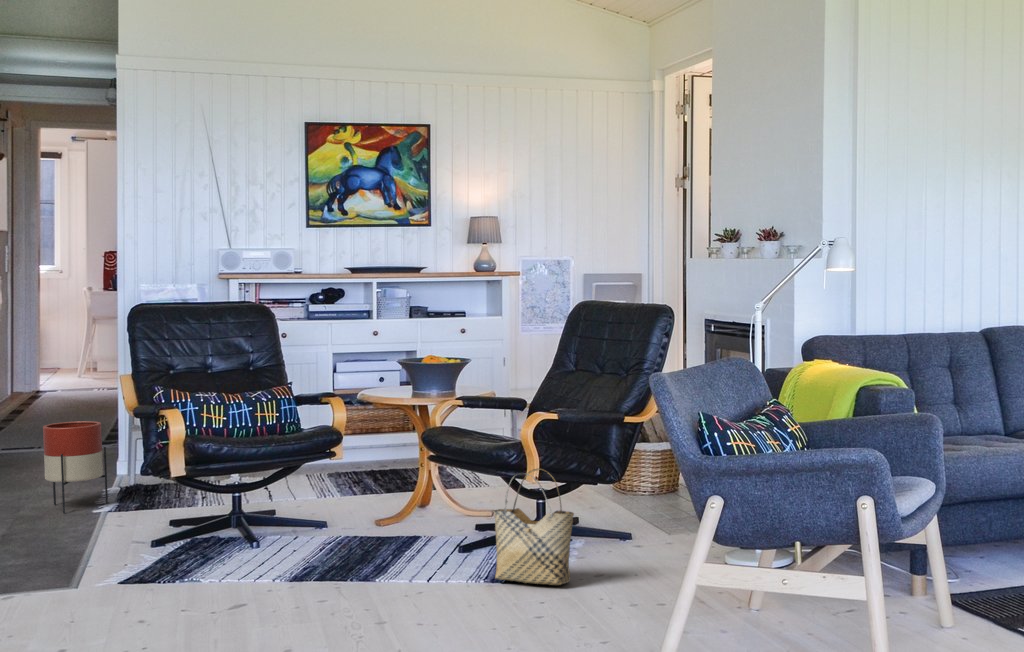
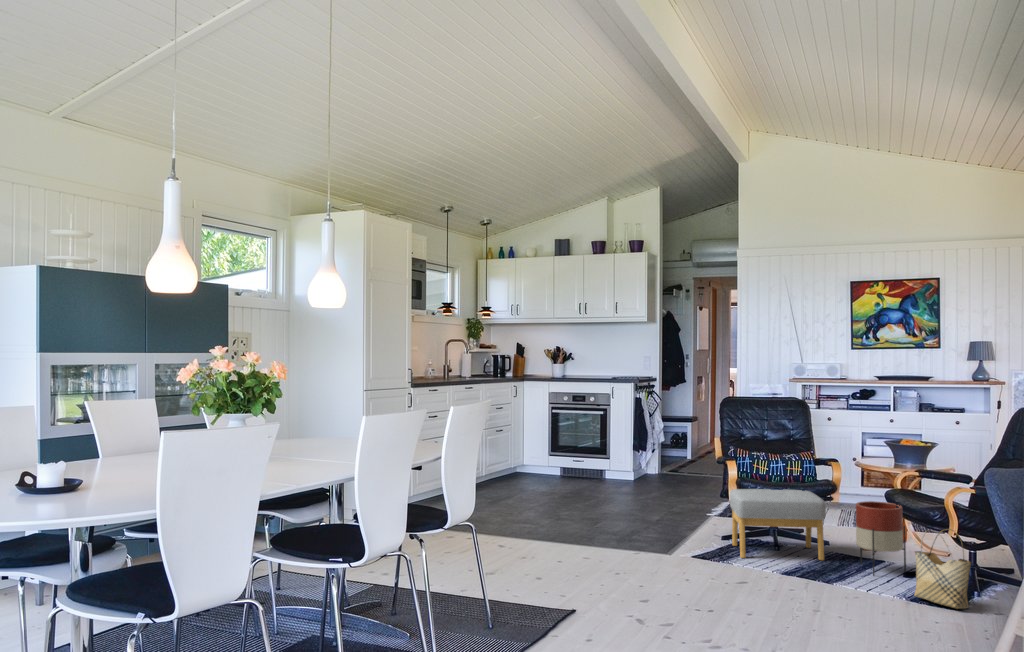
planter: present [43,421,108,513] -> present [856,501,906,576]
footstool: none [171,444,336,570] -> present [730,489,826,560]

